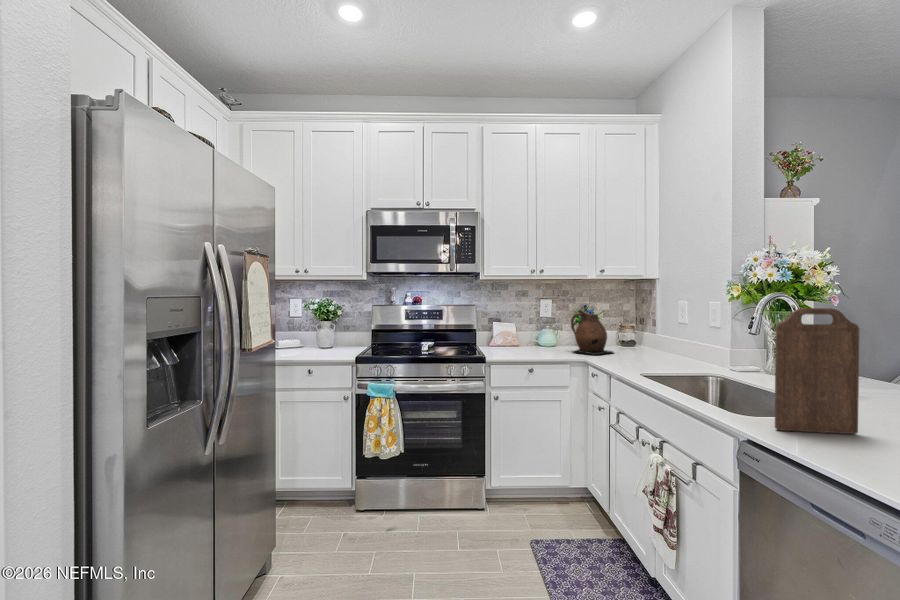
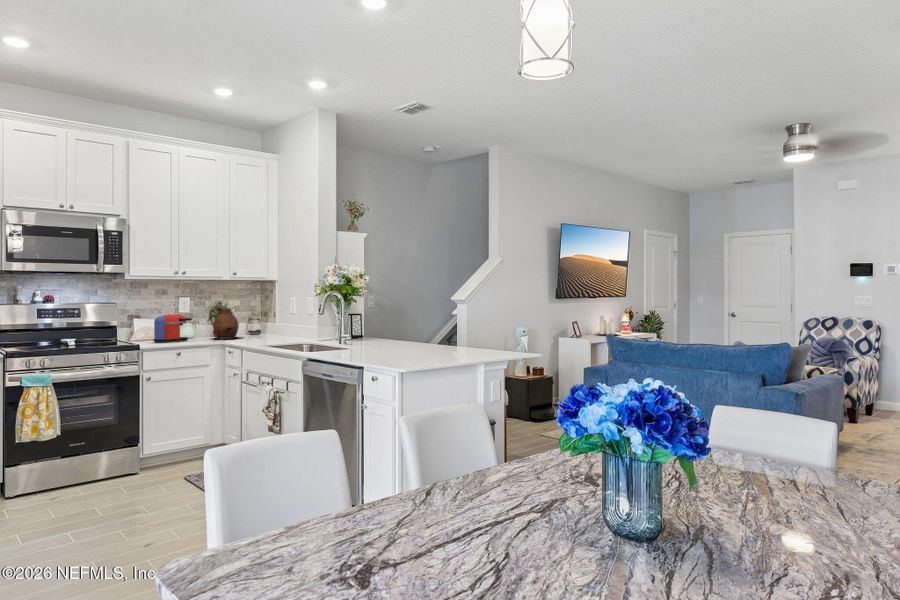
cutting board: present [775,308,859,434] -> none [320,296,353,354]
coffee maker: none [506,320,550,354] -> present [154,314,192,343]

